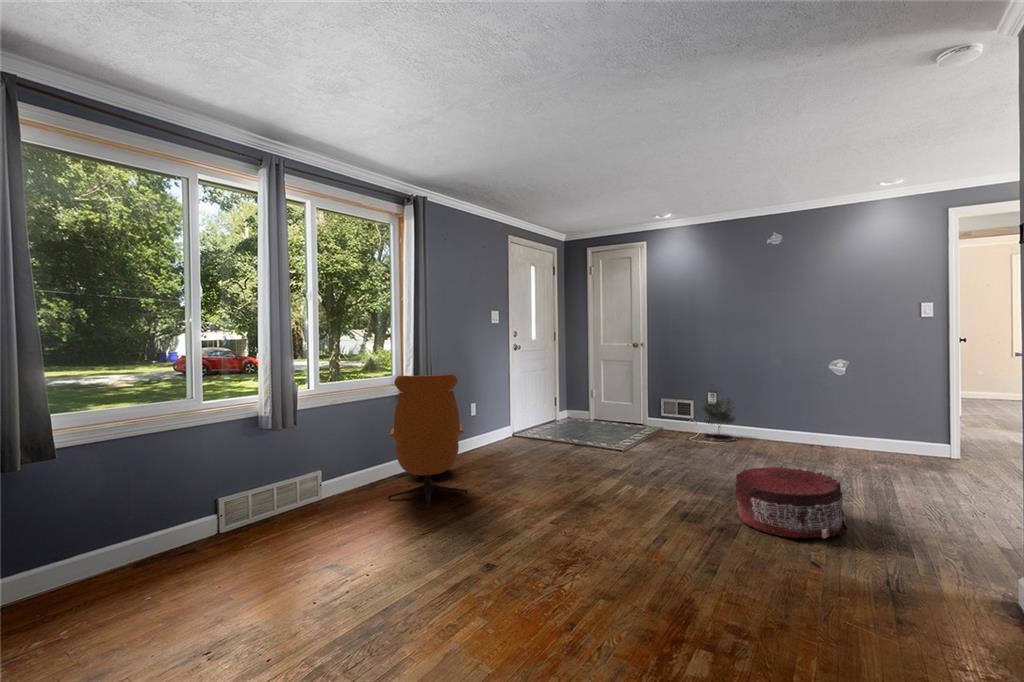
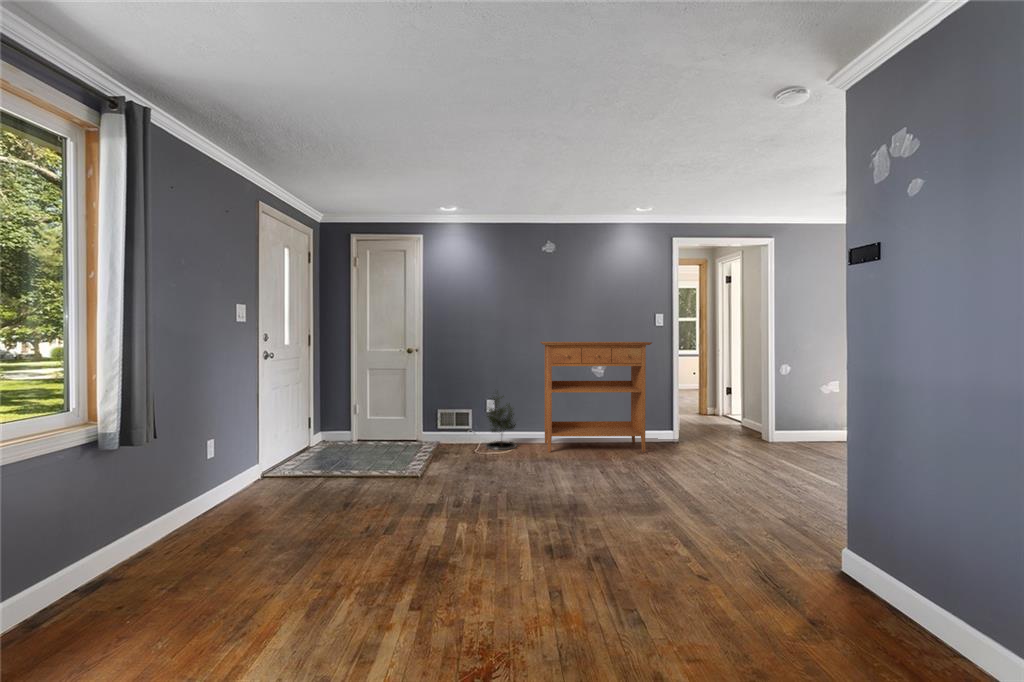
console table: none [756,335,896,463] -> present [540,342,652,453]
lounge chair: present [388,374,467,509] -> none [93,403,256,647]
pouf: present [735,466,847,539] -> none [594,474,696,551]

